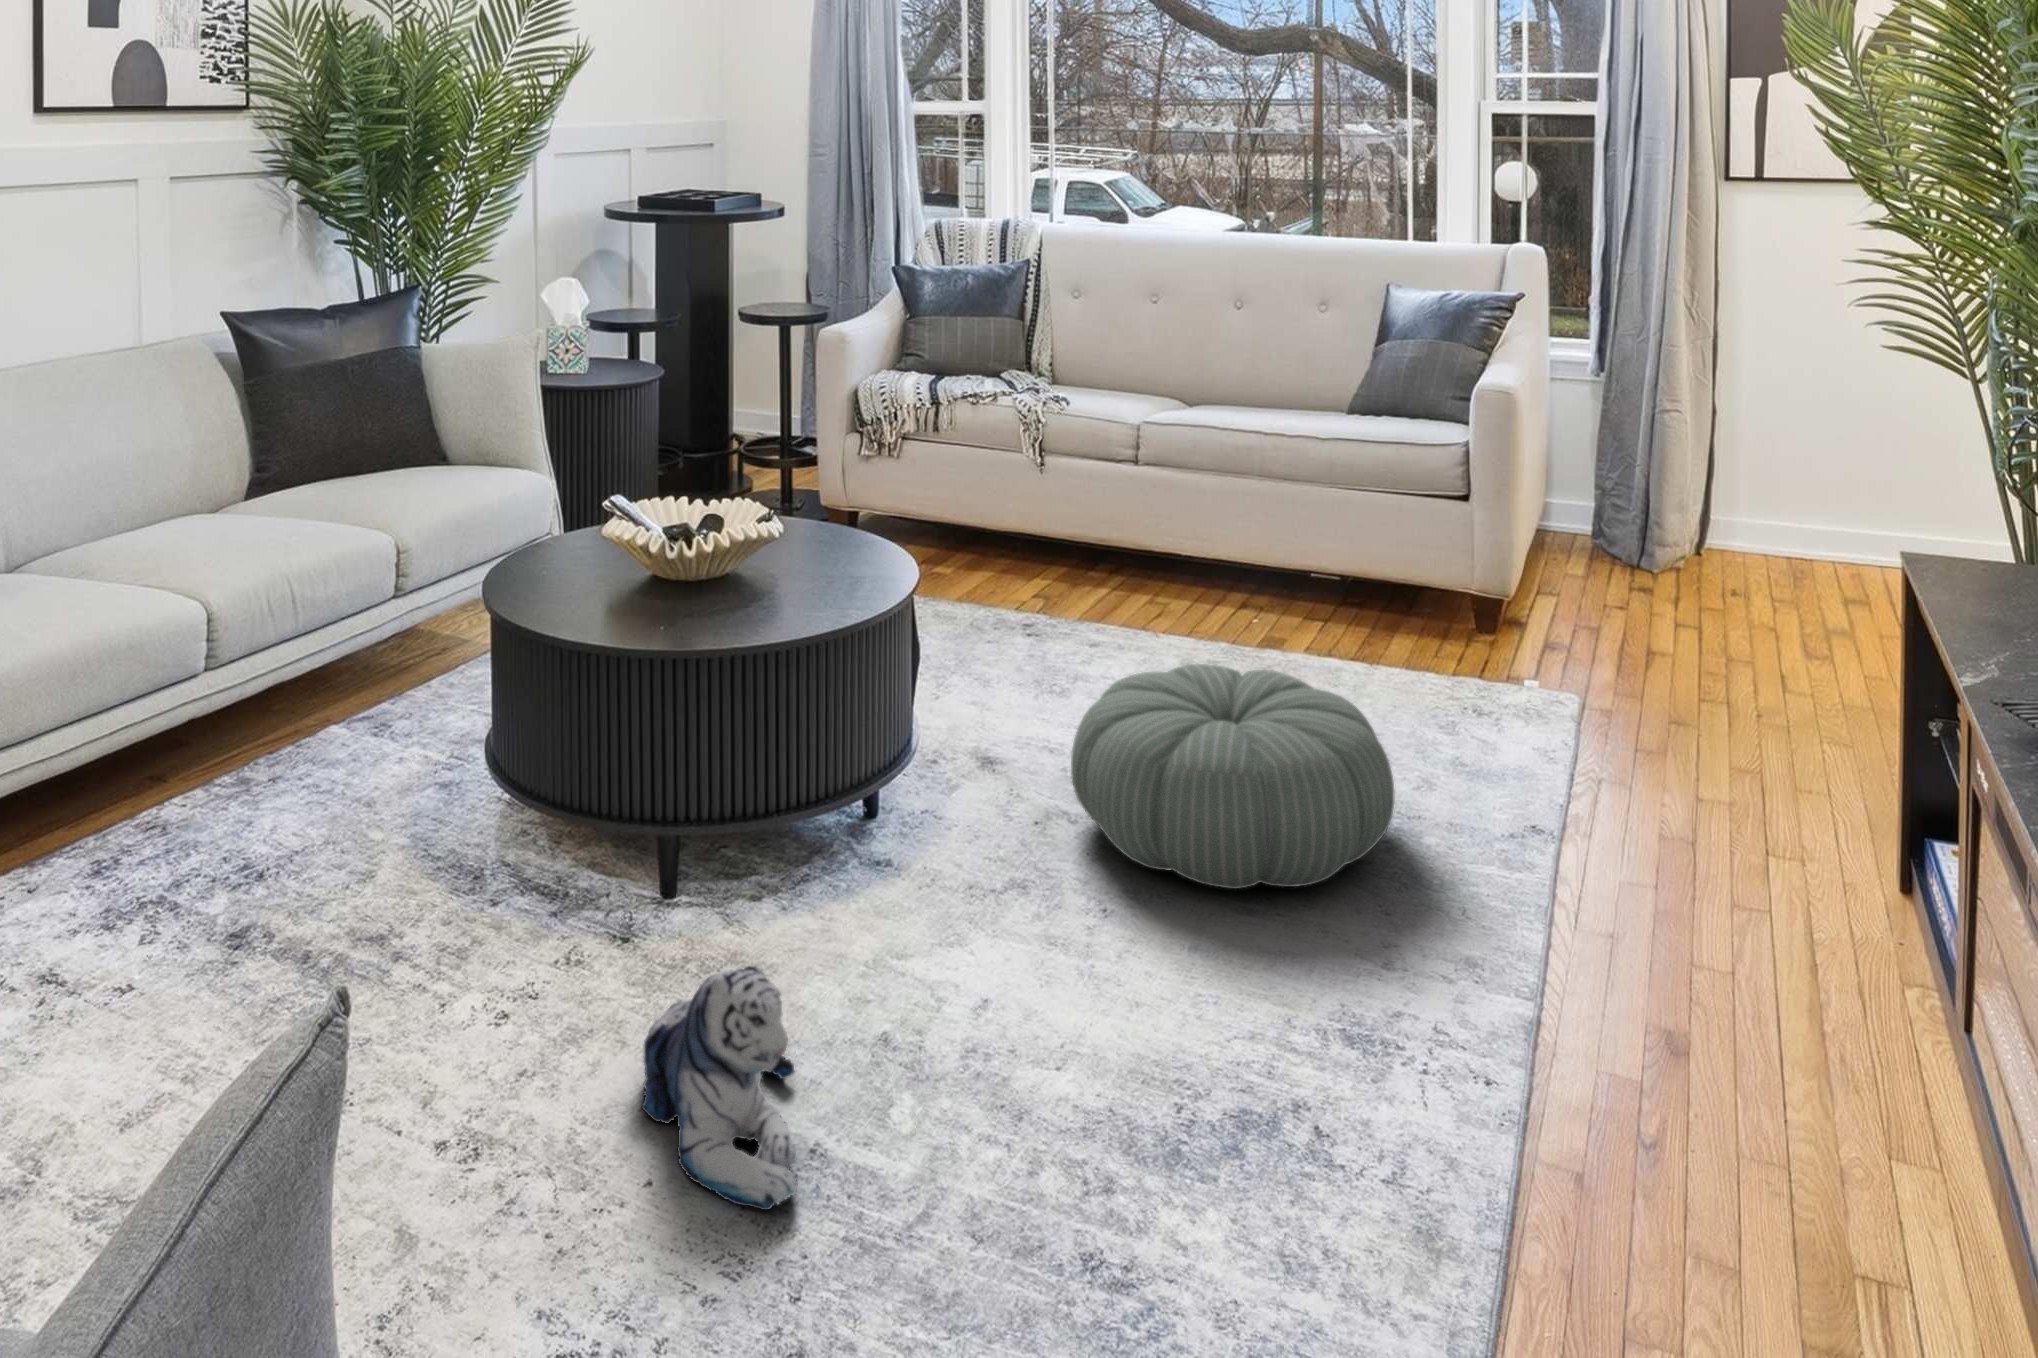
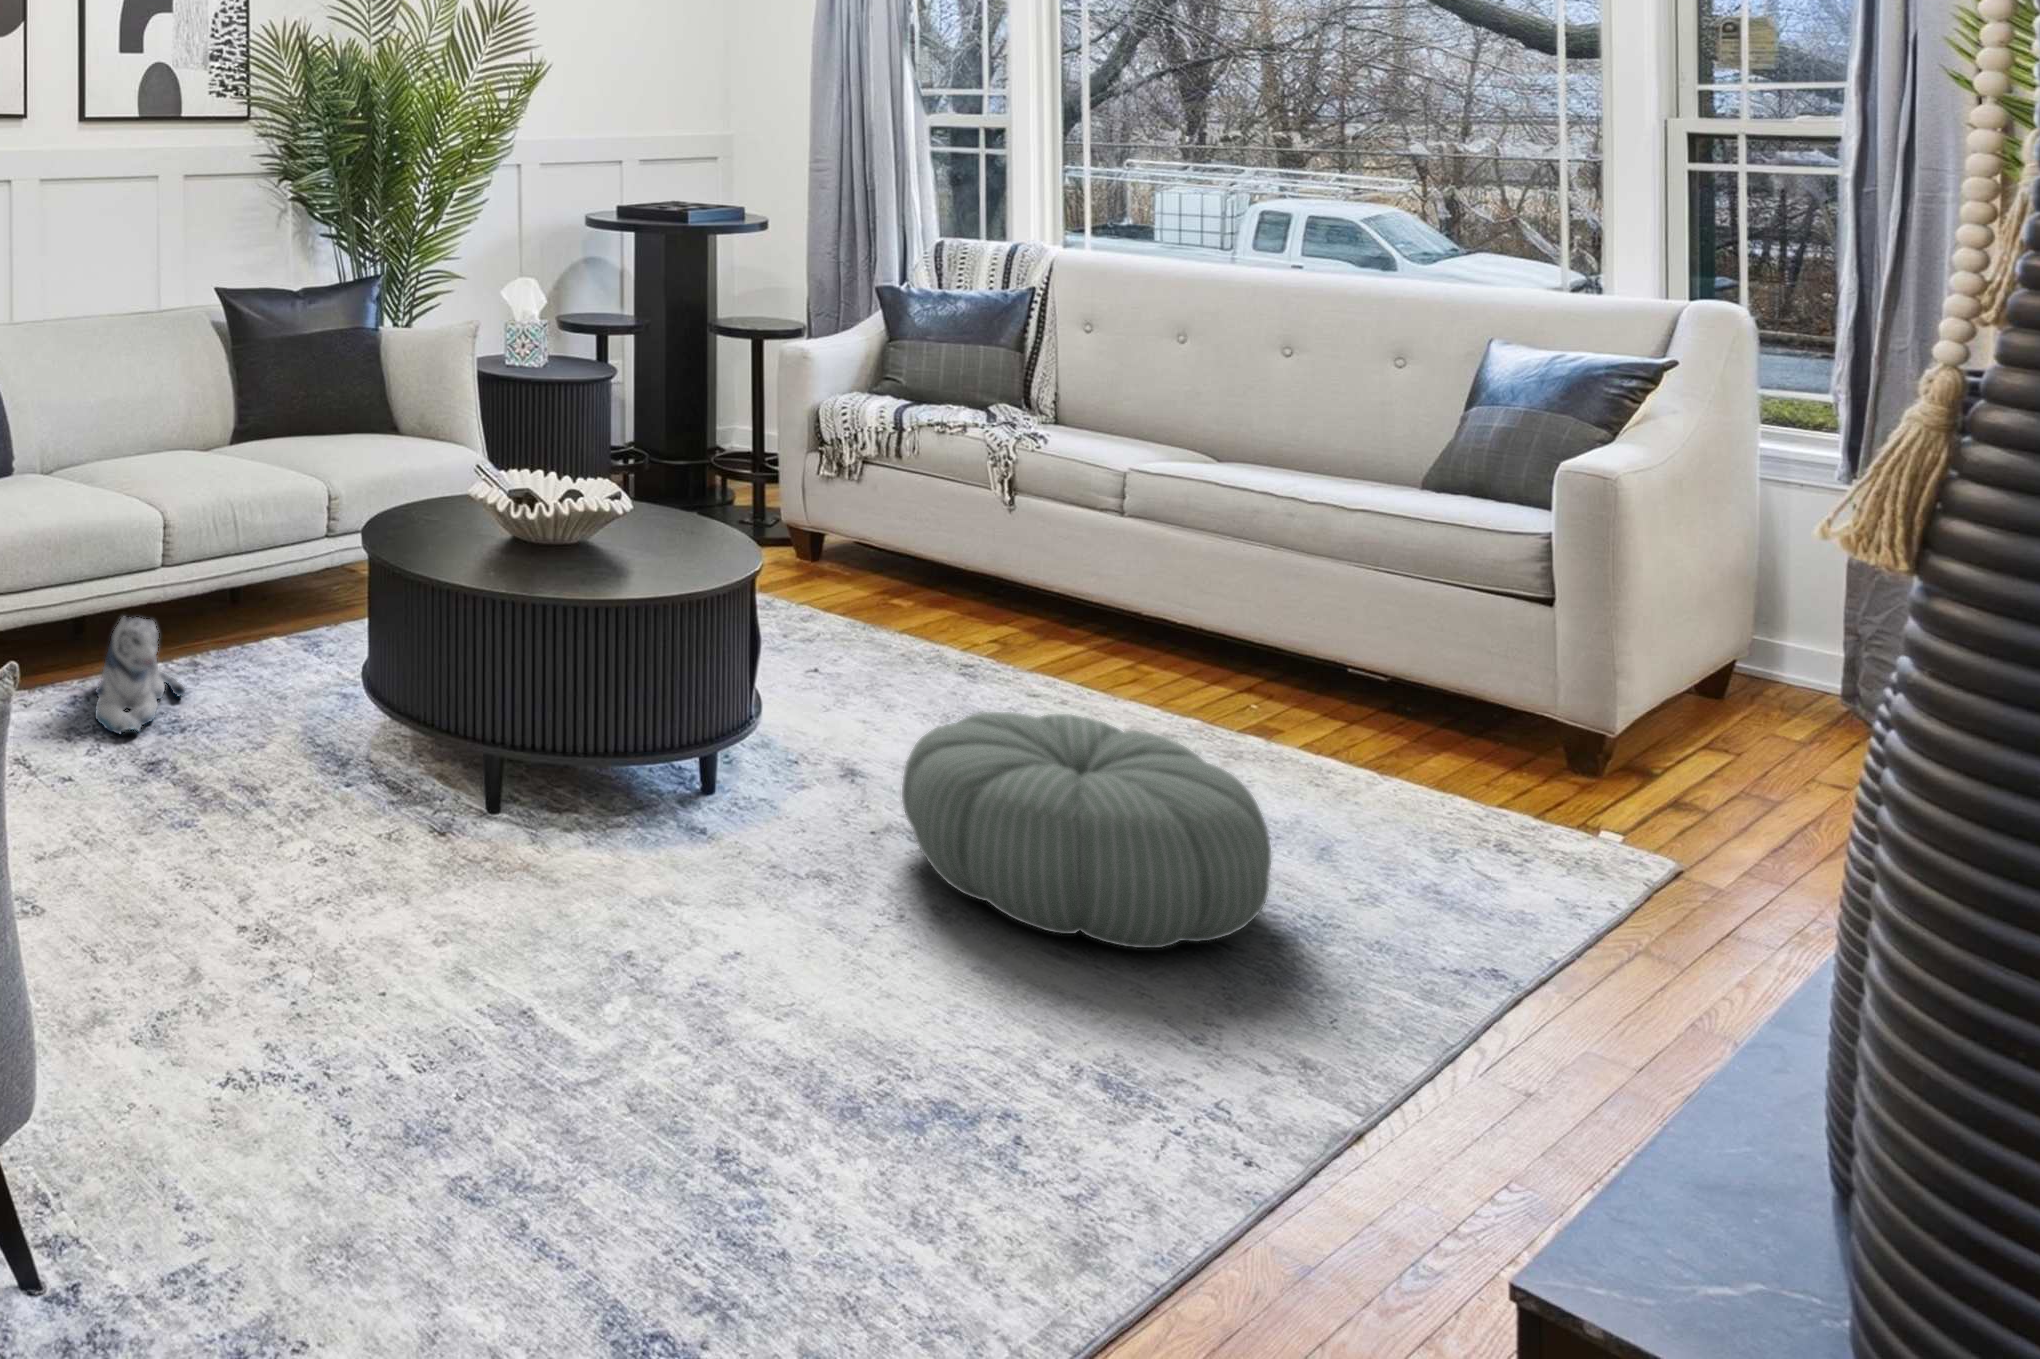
plush toy: present [642,966,798,1210] -> present [95,617,185,734]

